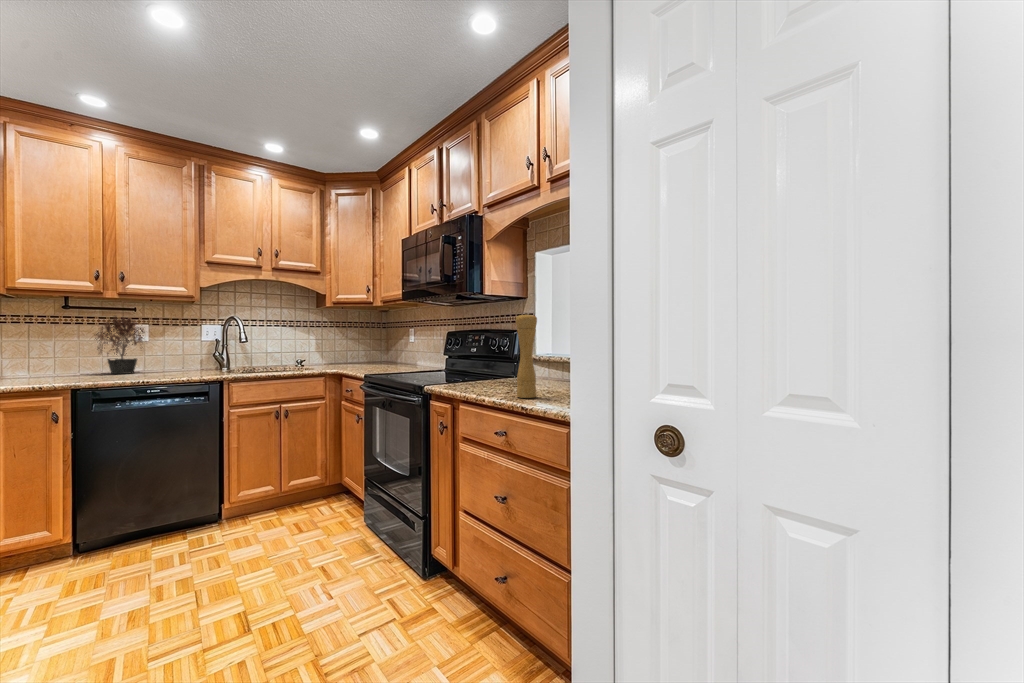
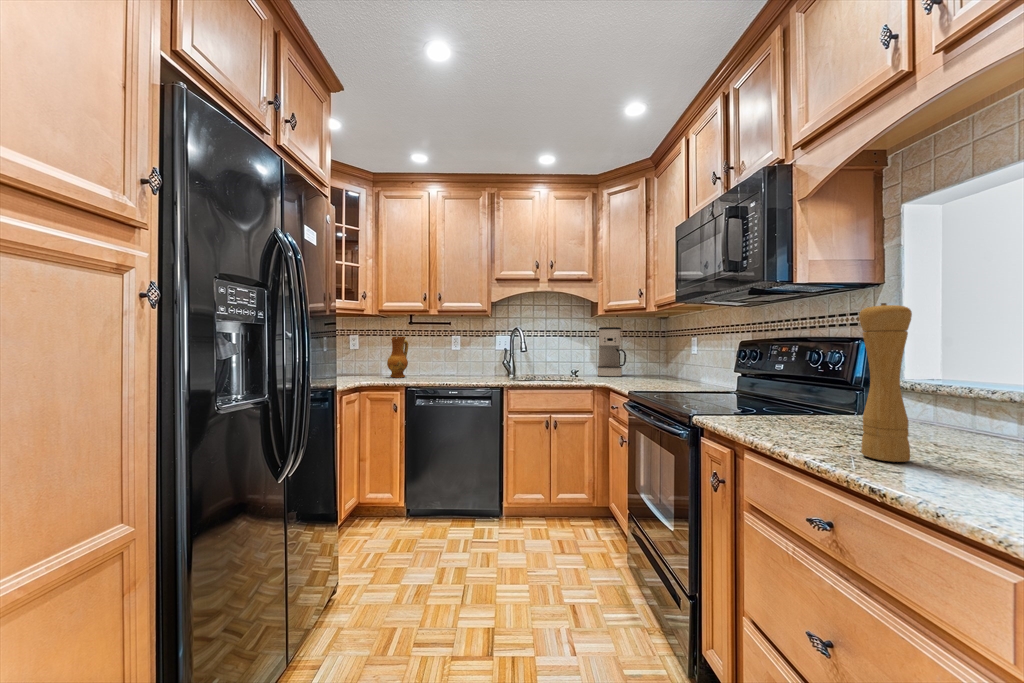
potted plant: present [95,316,144,374] -> none [426,328,460,375]
coffee maker: none [323,318,352,366] -> present [598,327,626,377]
ceramic jug: none [30,326,68,380] -> present [387,336,408,378]

